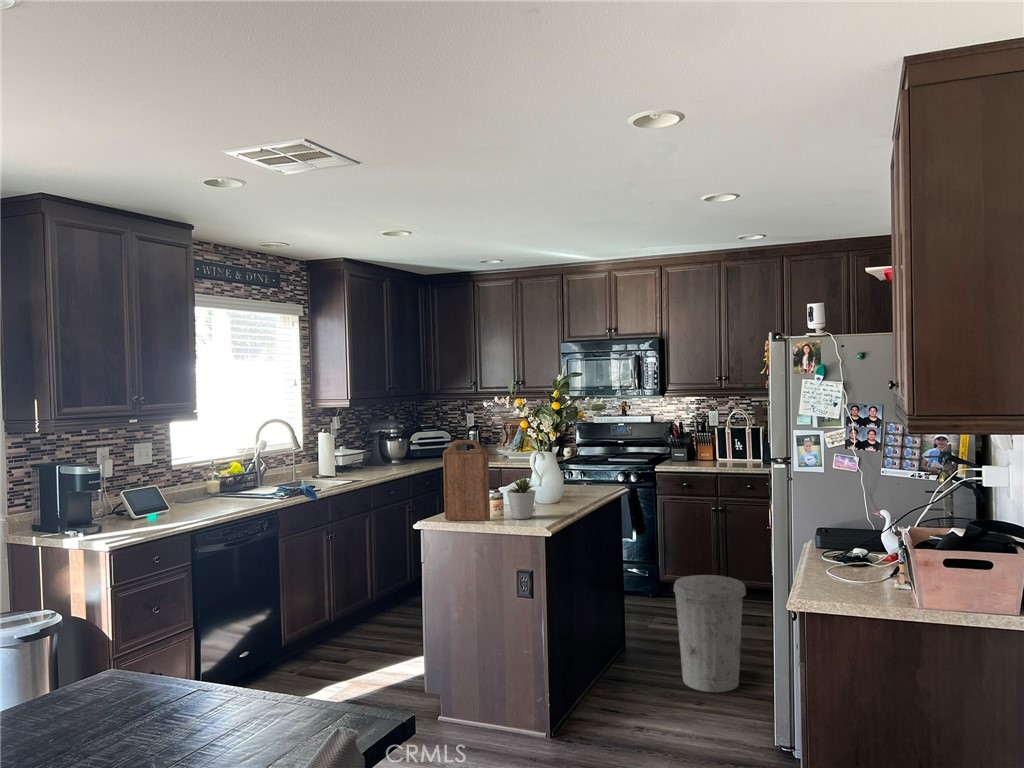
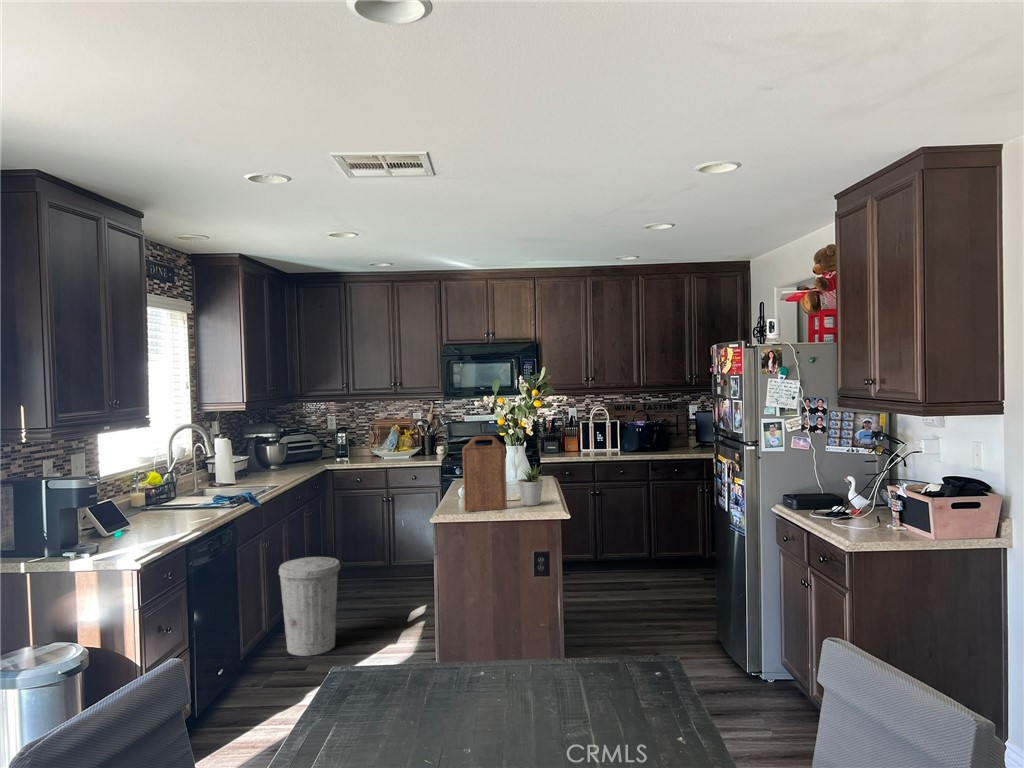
trash can: present [674,575,746,692] -> present [279,557,340,656]

